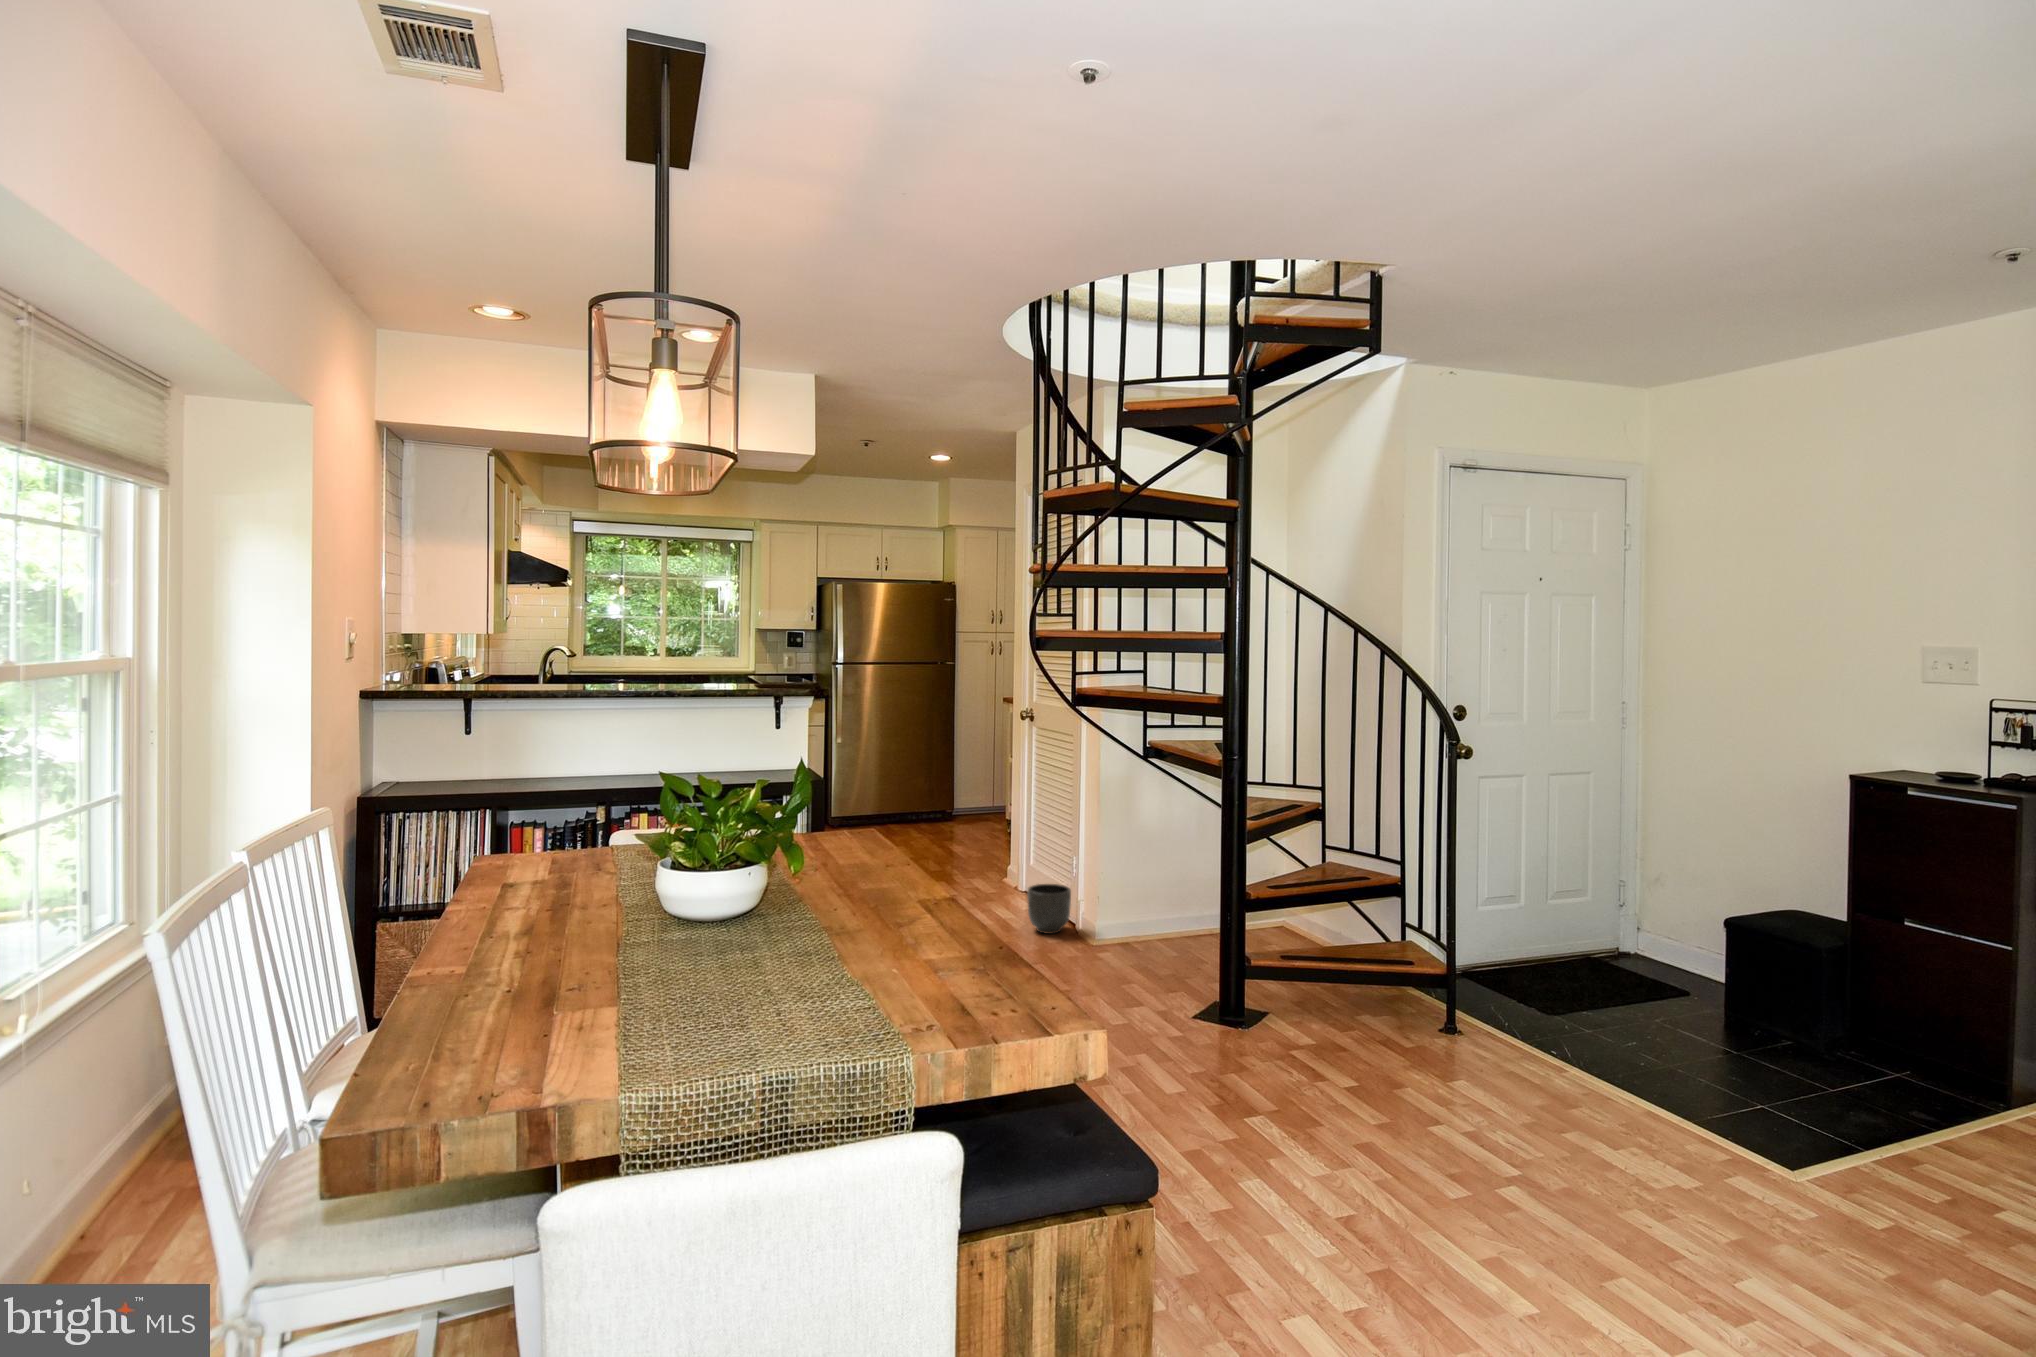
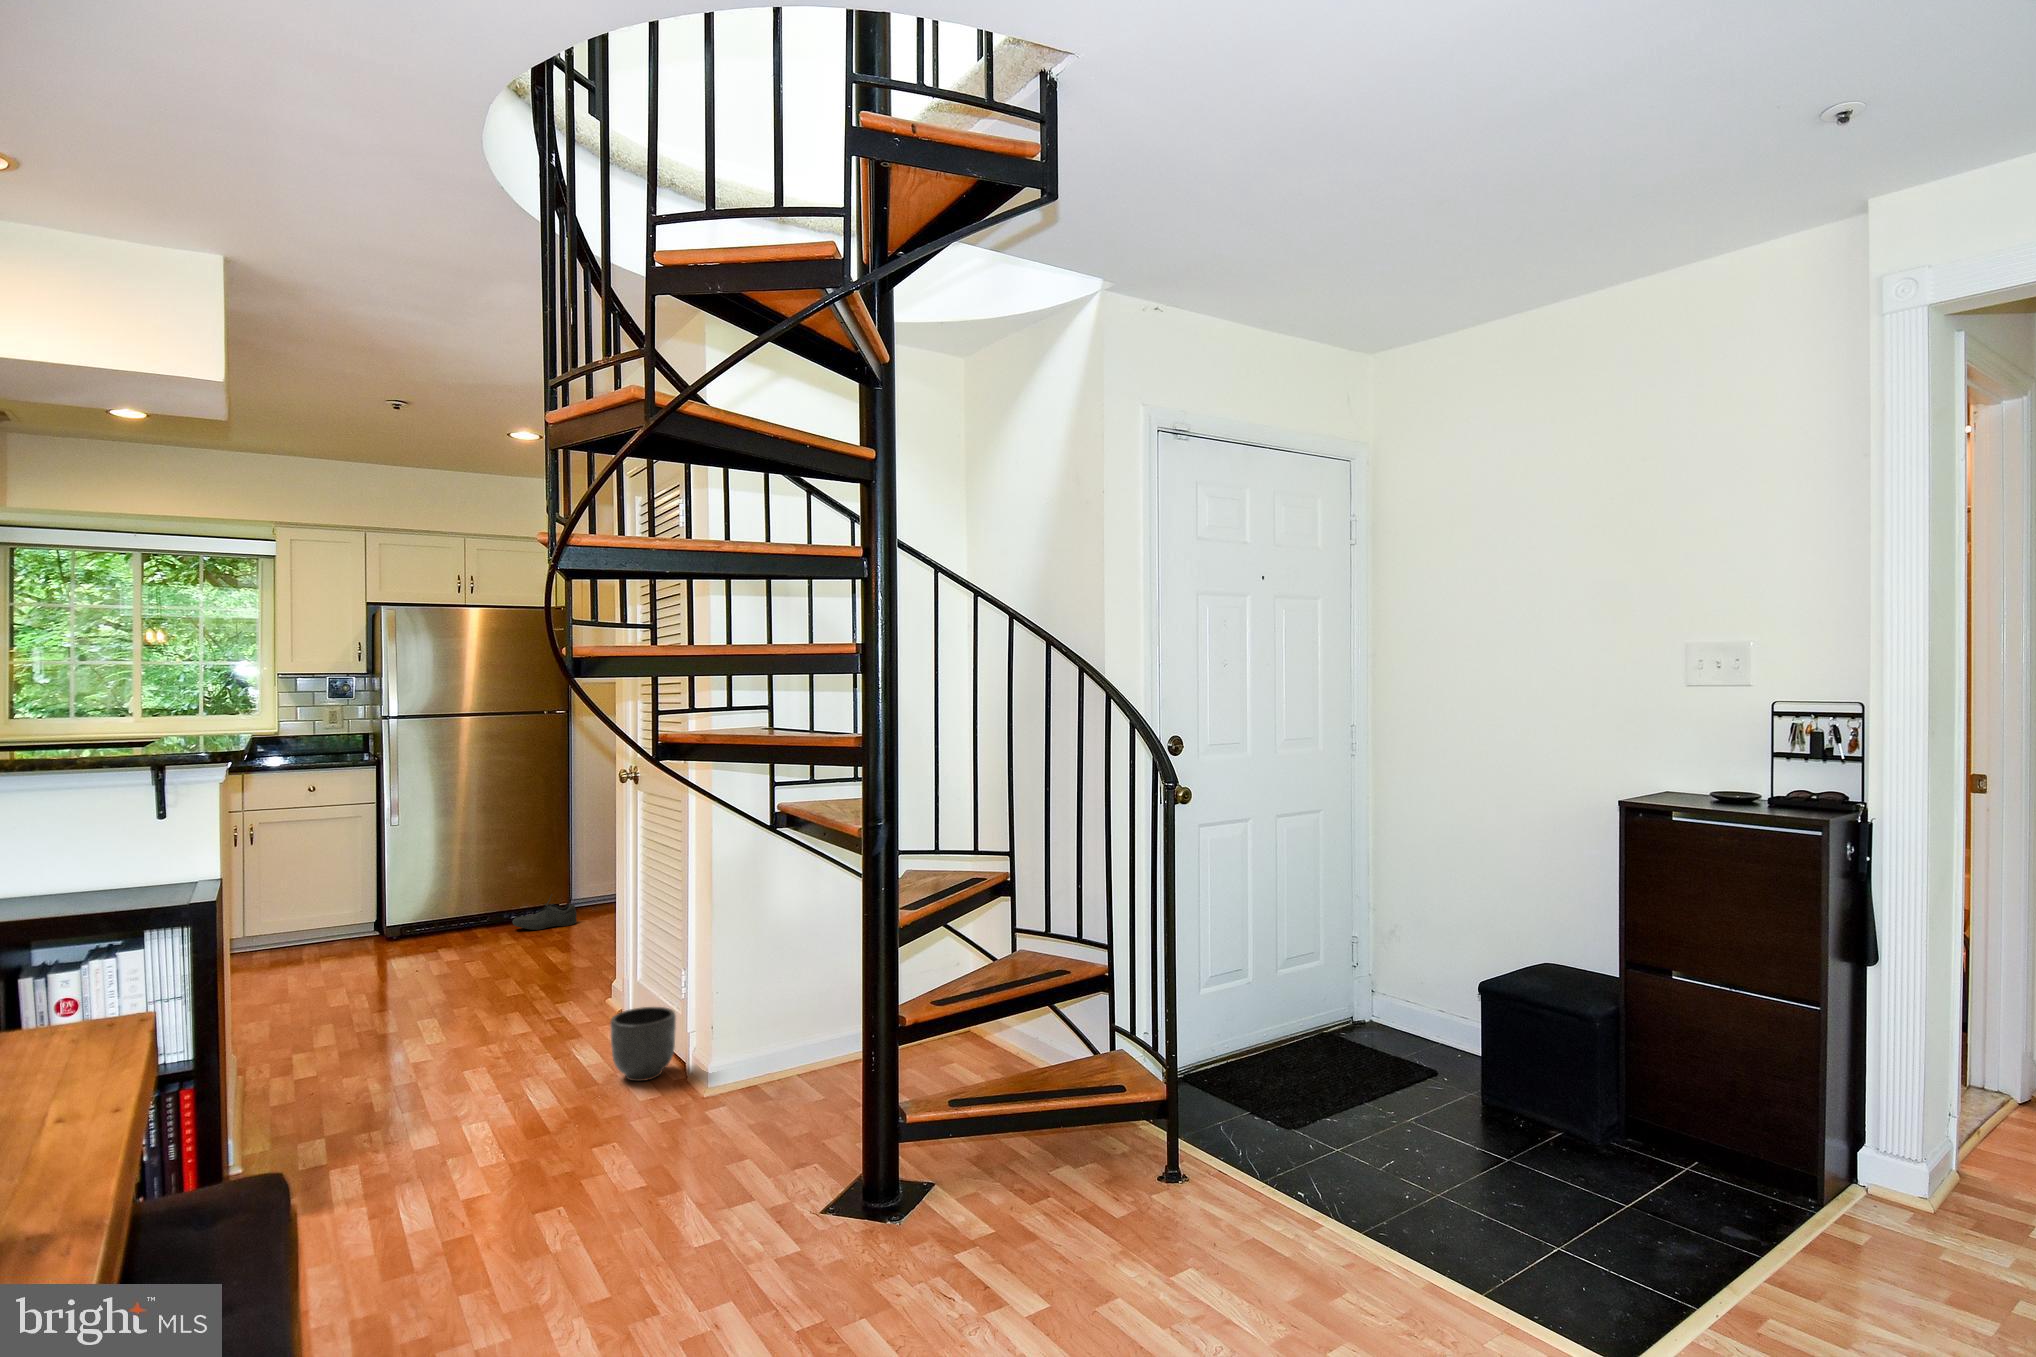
shoe: none [918,805,963,832] -> present [512,896,577,930]

